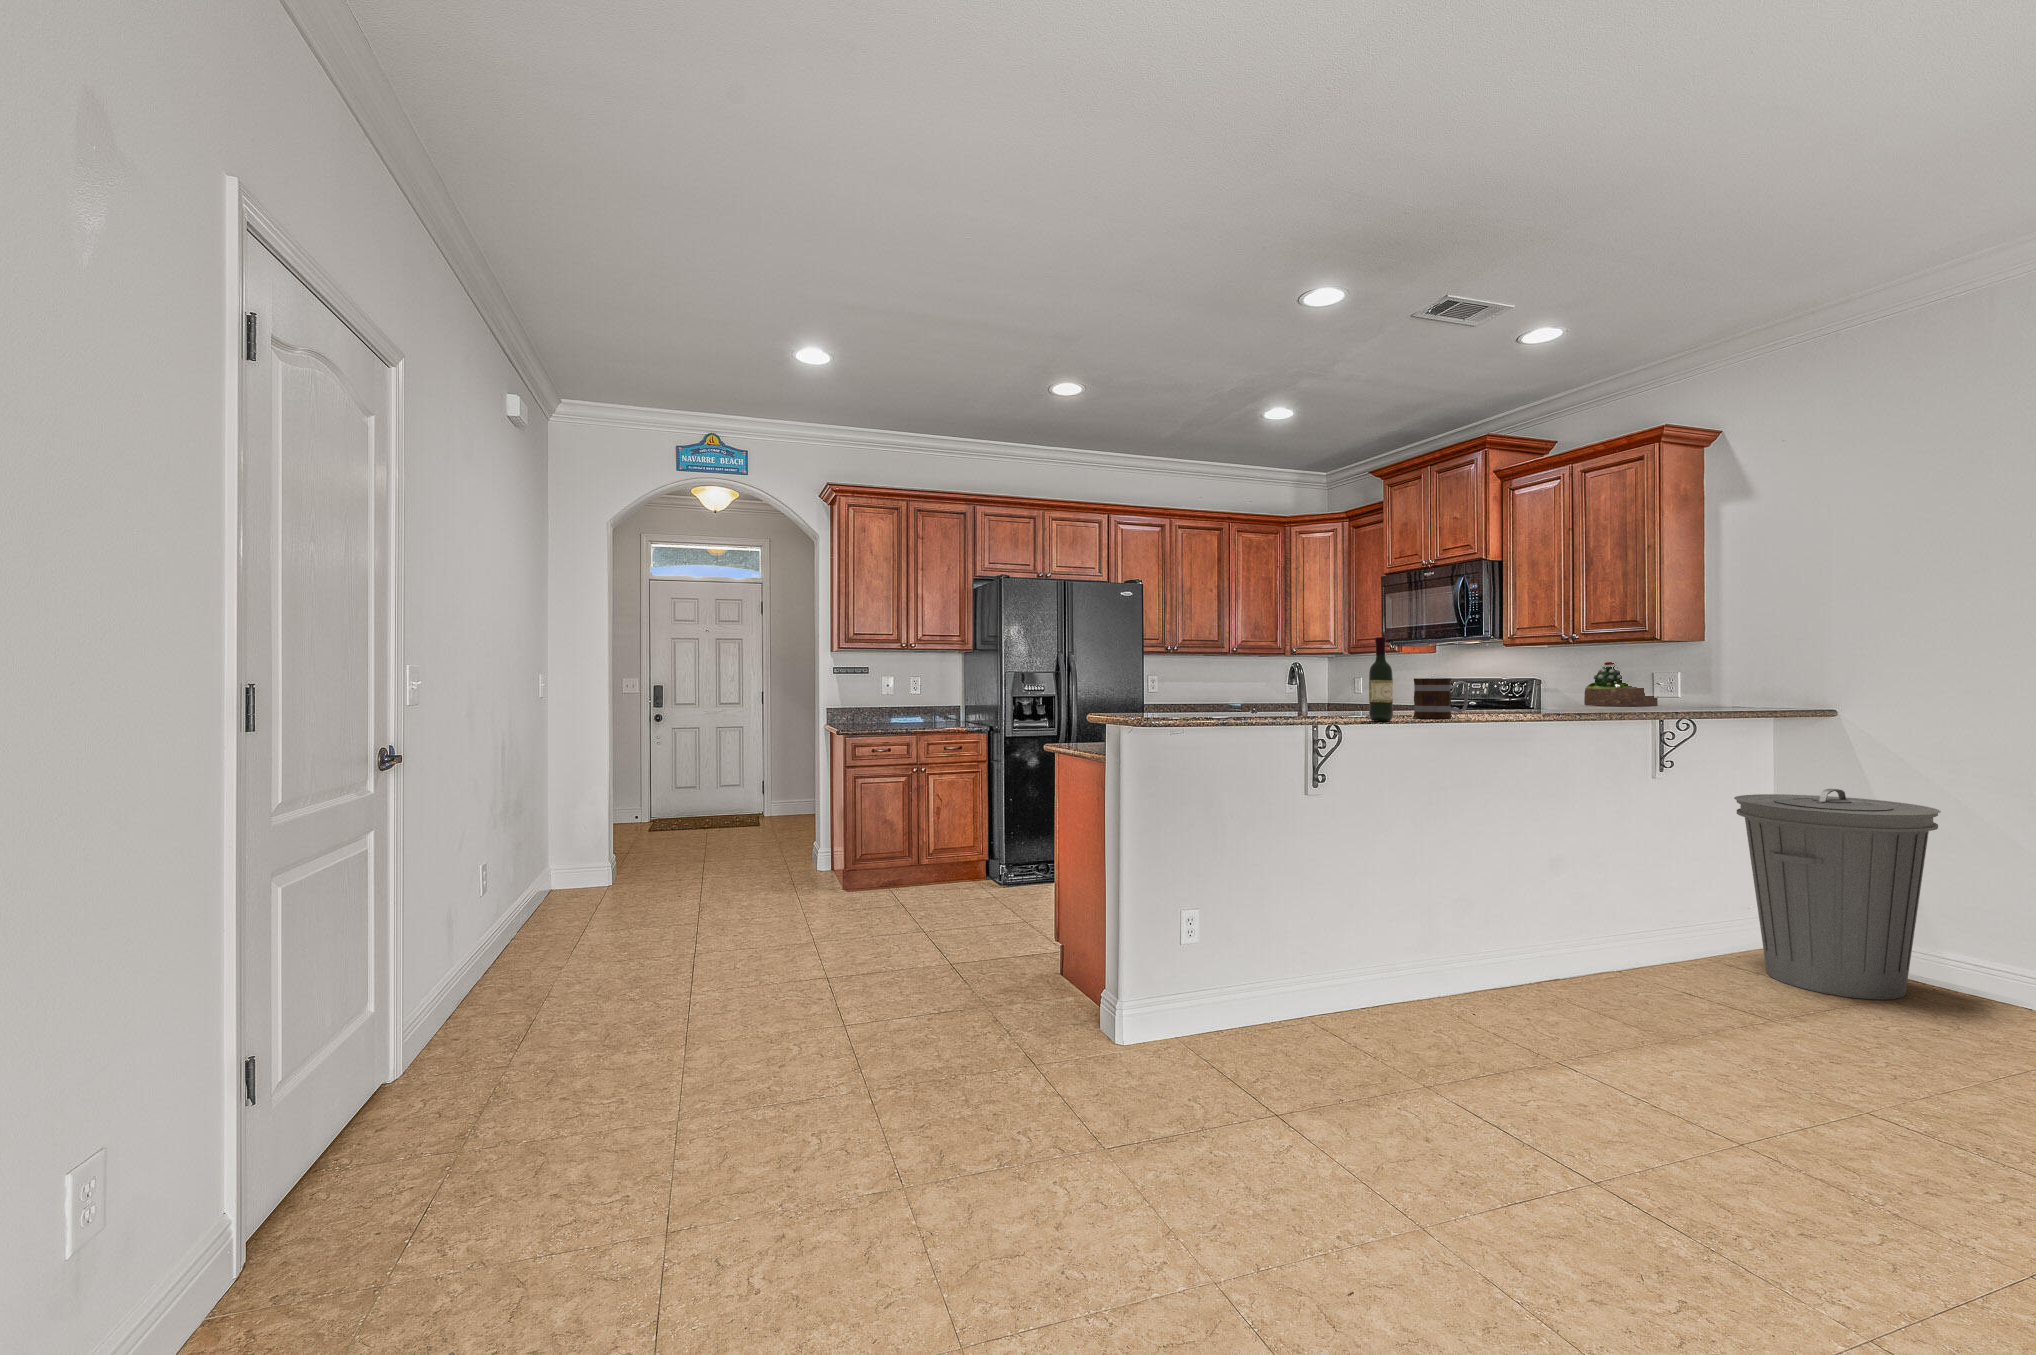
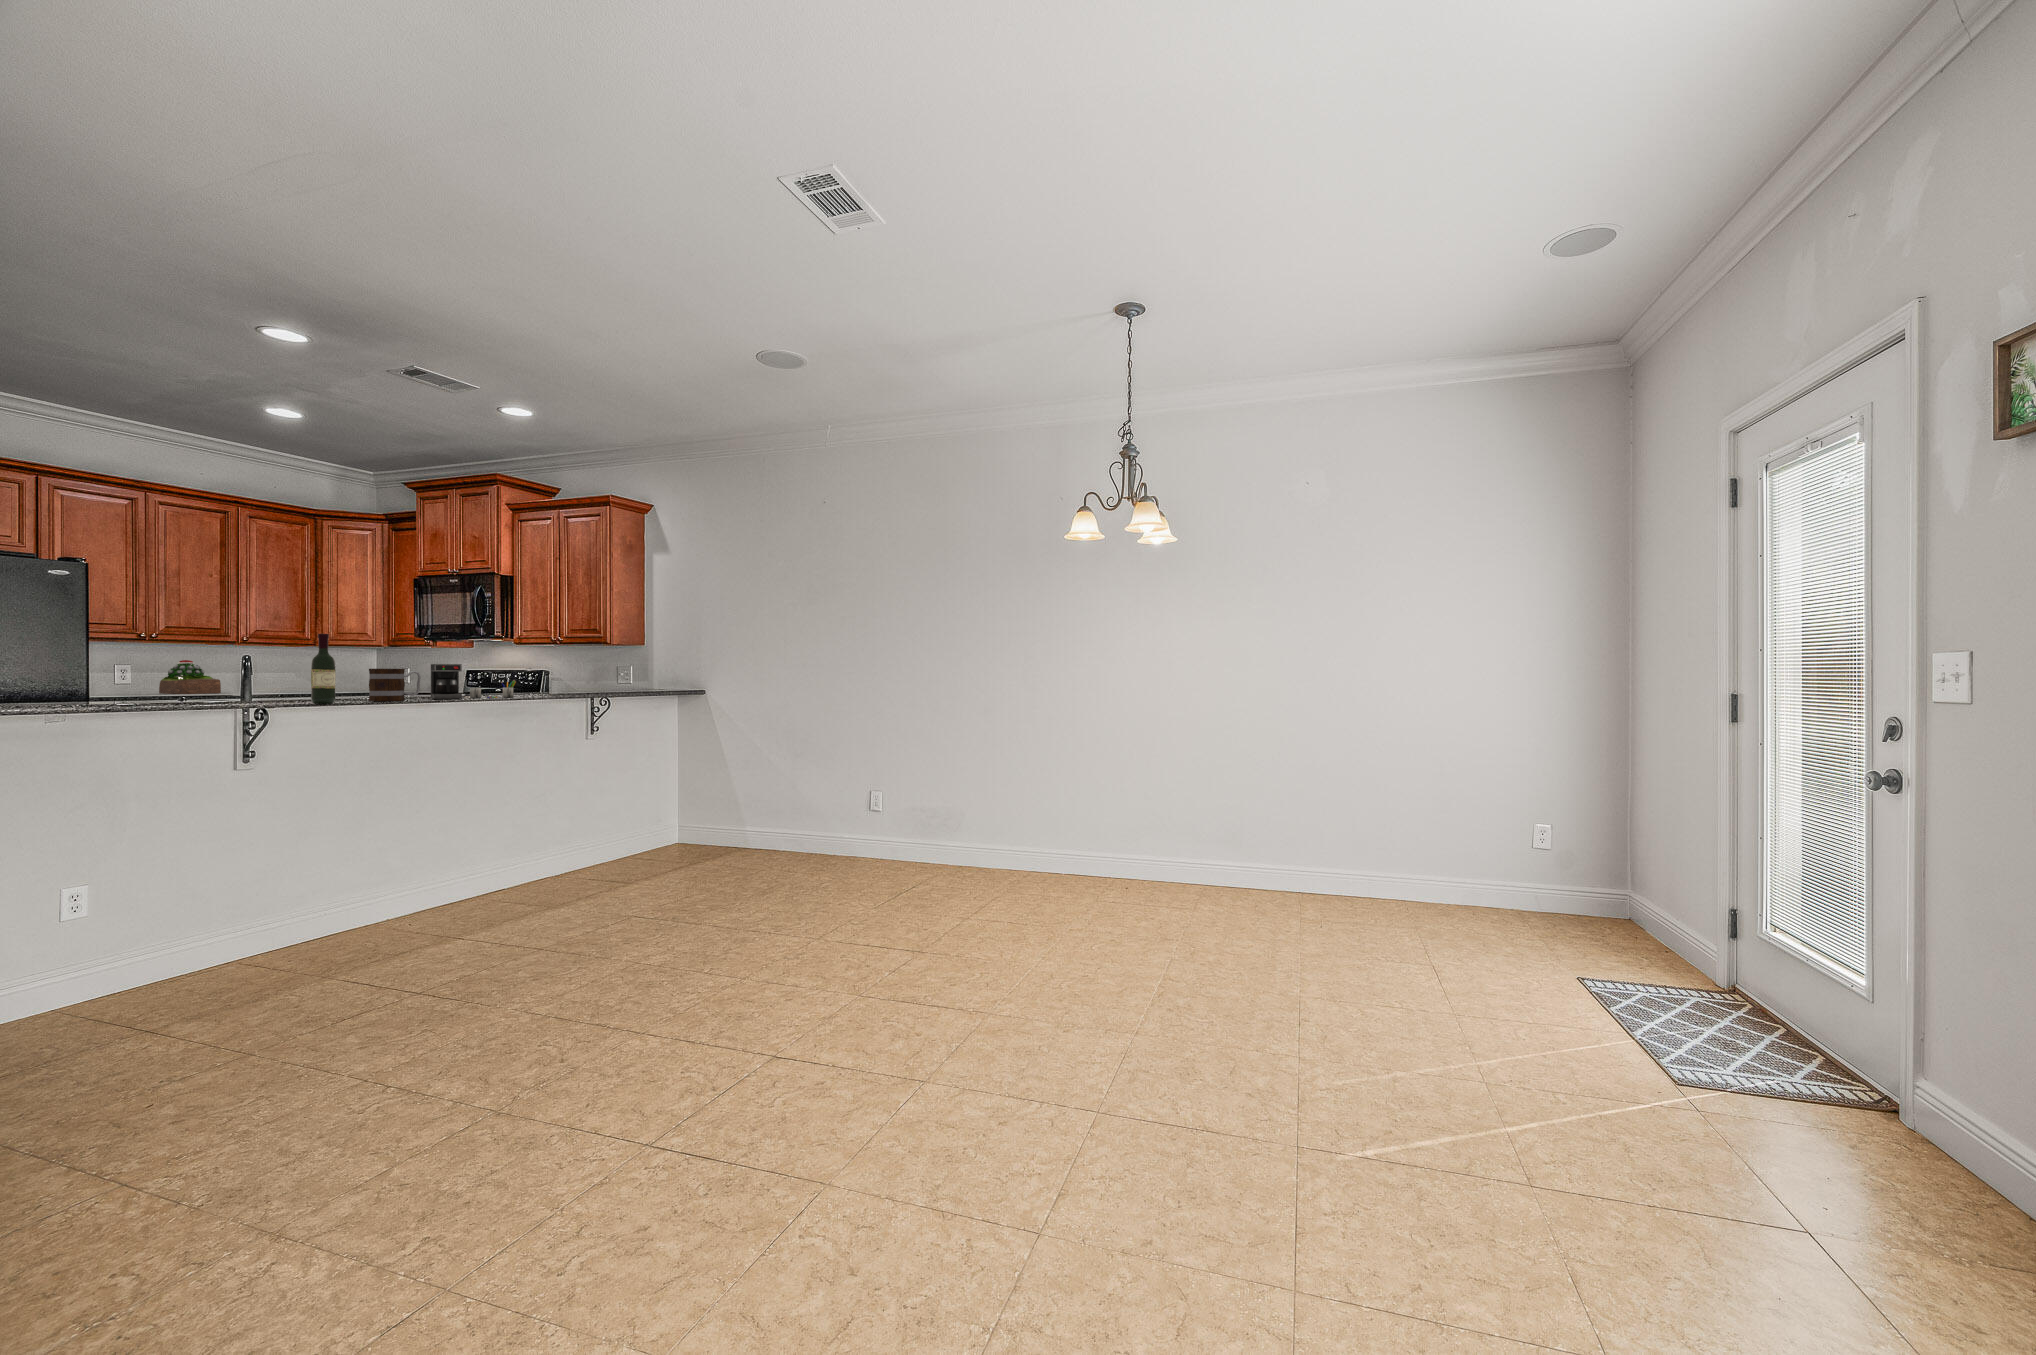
succulent plant: present [1584,662,1658,706] -> present [159,660,221,694]
coffee maker: none [1469,672,1580,717] -> present [431,664,516,699]
trash can: present [1734,789,1941,1000] -> none [641,739,744,866]

